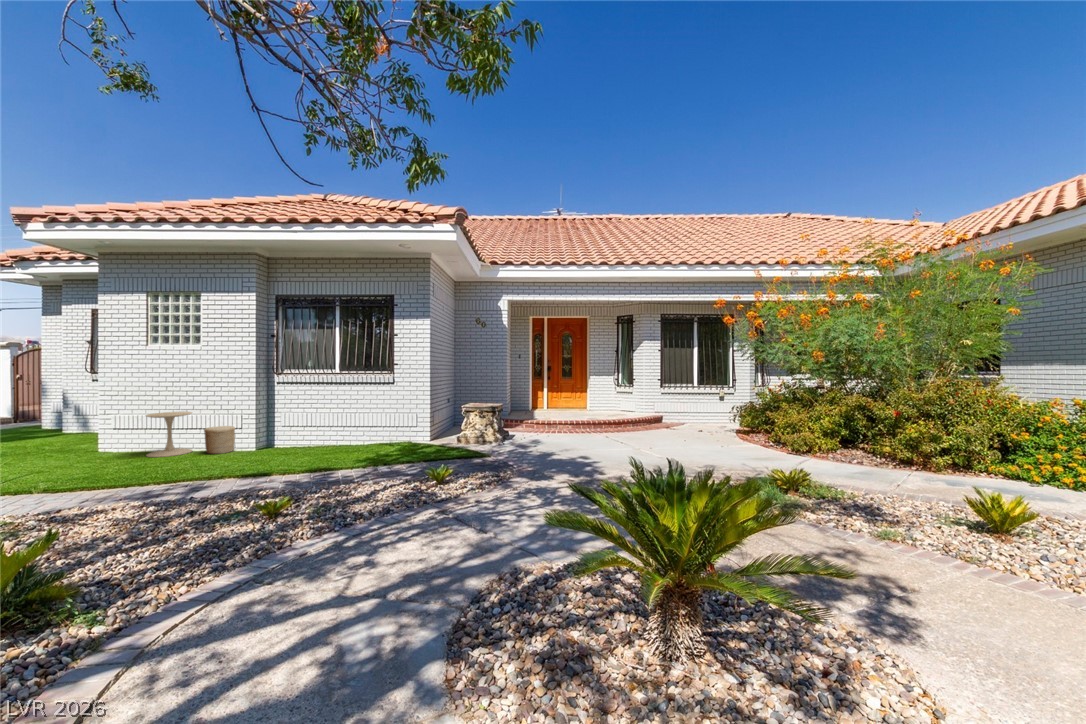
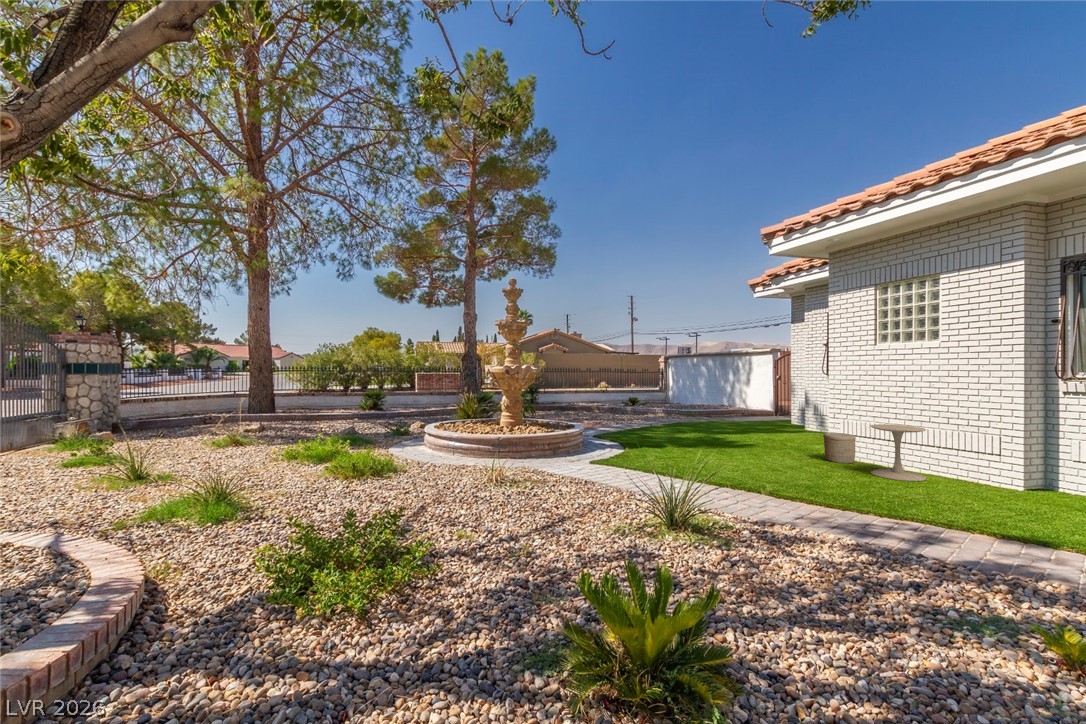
woven basket: present [204,426,235,454] -> present [823,433,856,463]

